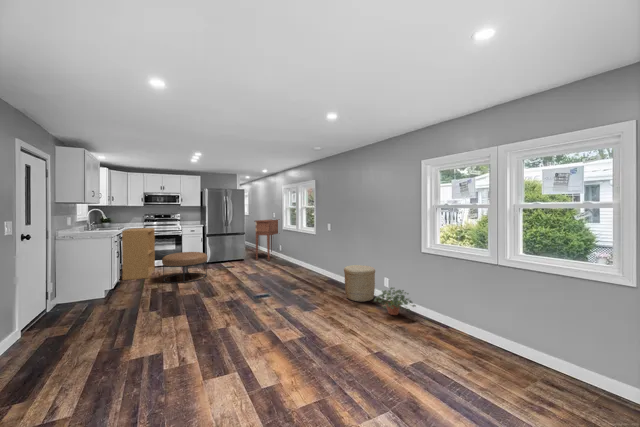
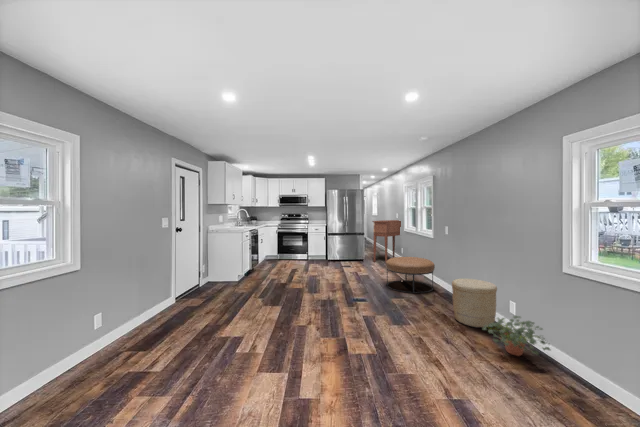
bookshelf: present [122,228,155,280] -> none [257,226,284,269]
ottoman: present [162,252,207,283] -> present [386,257,435,293]

